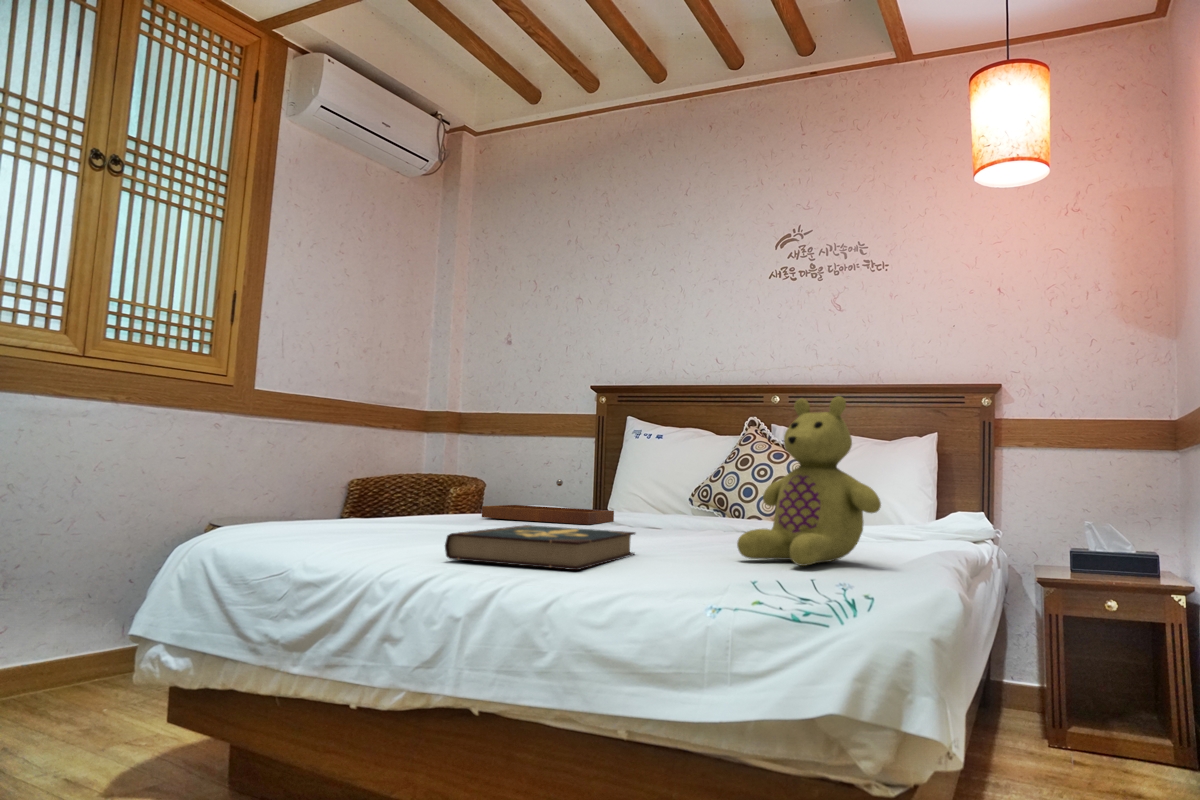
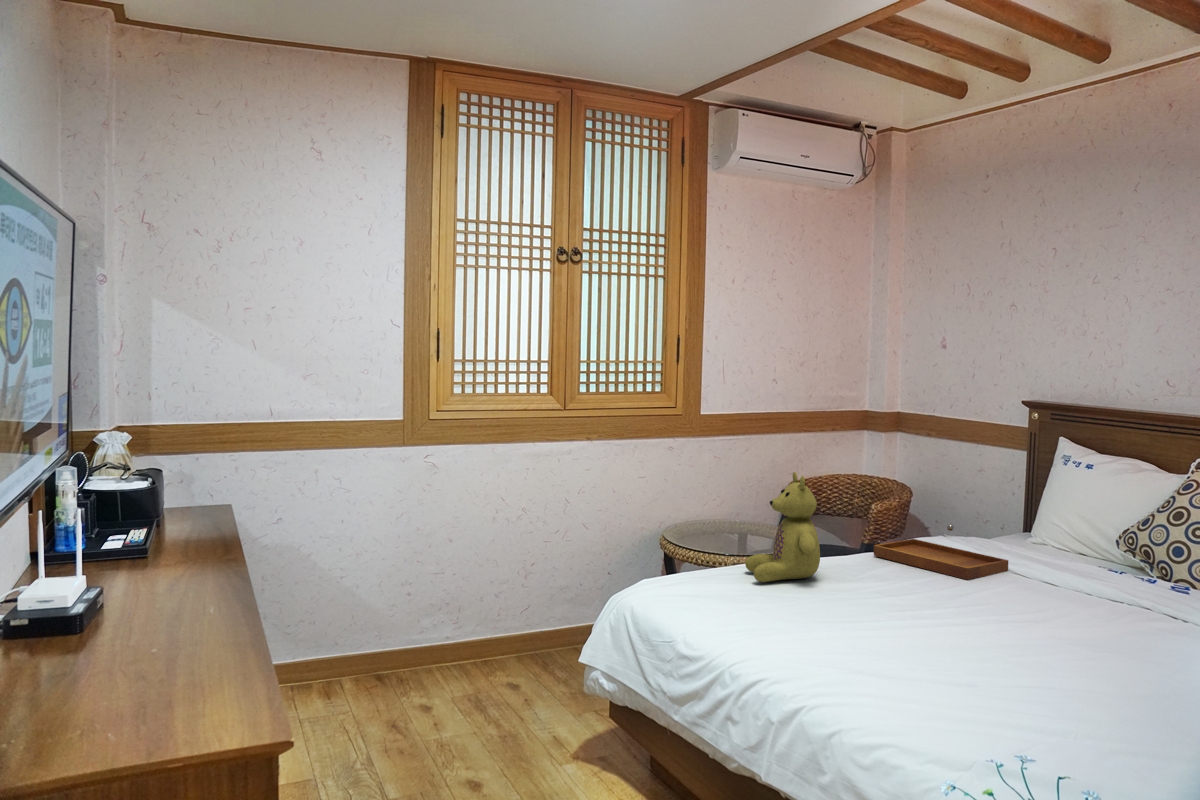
stuffed bear: present [737,396,881,566] -> present [745,472,820,582]
book: present [445,525,635,570] -> none [756,614,935,690]

